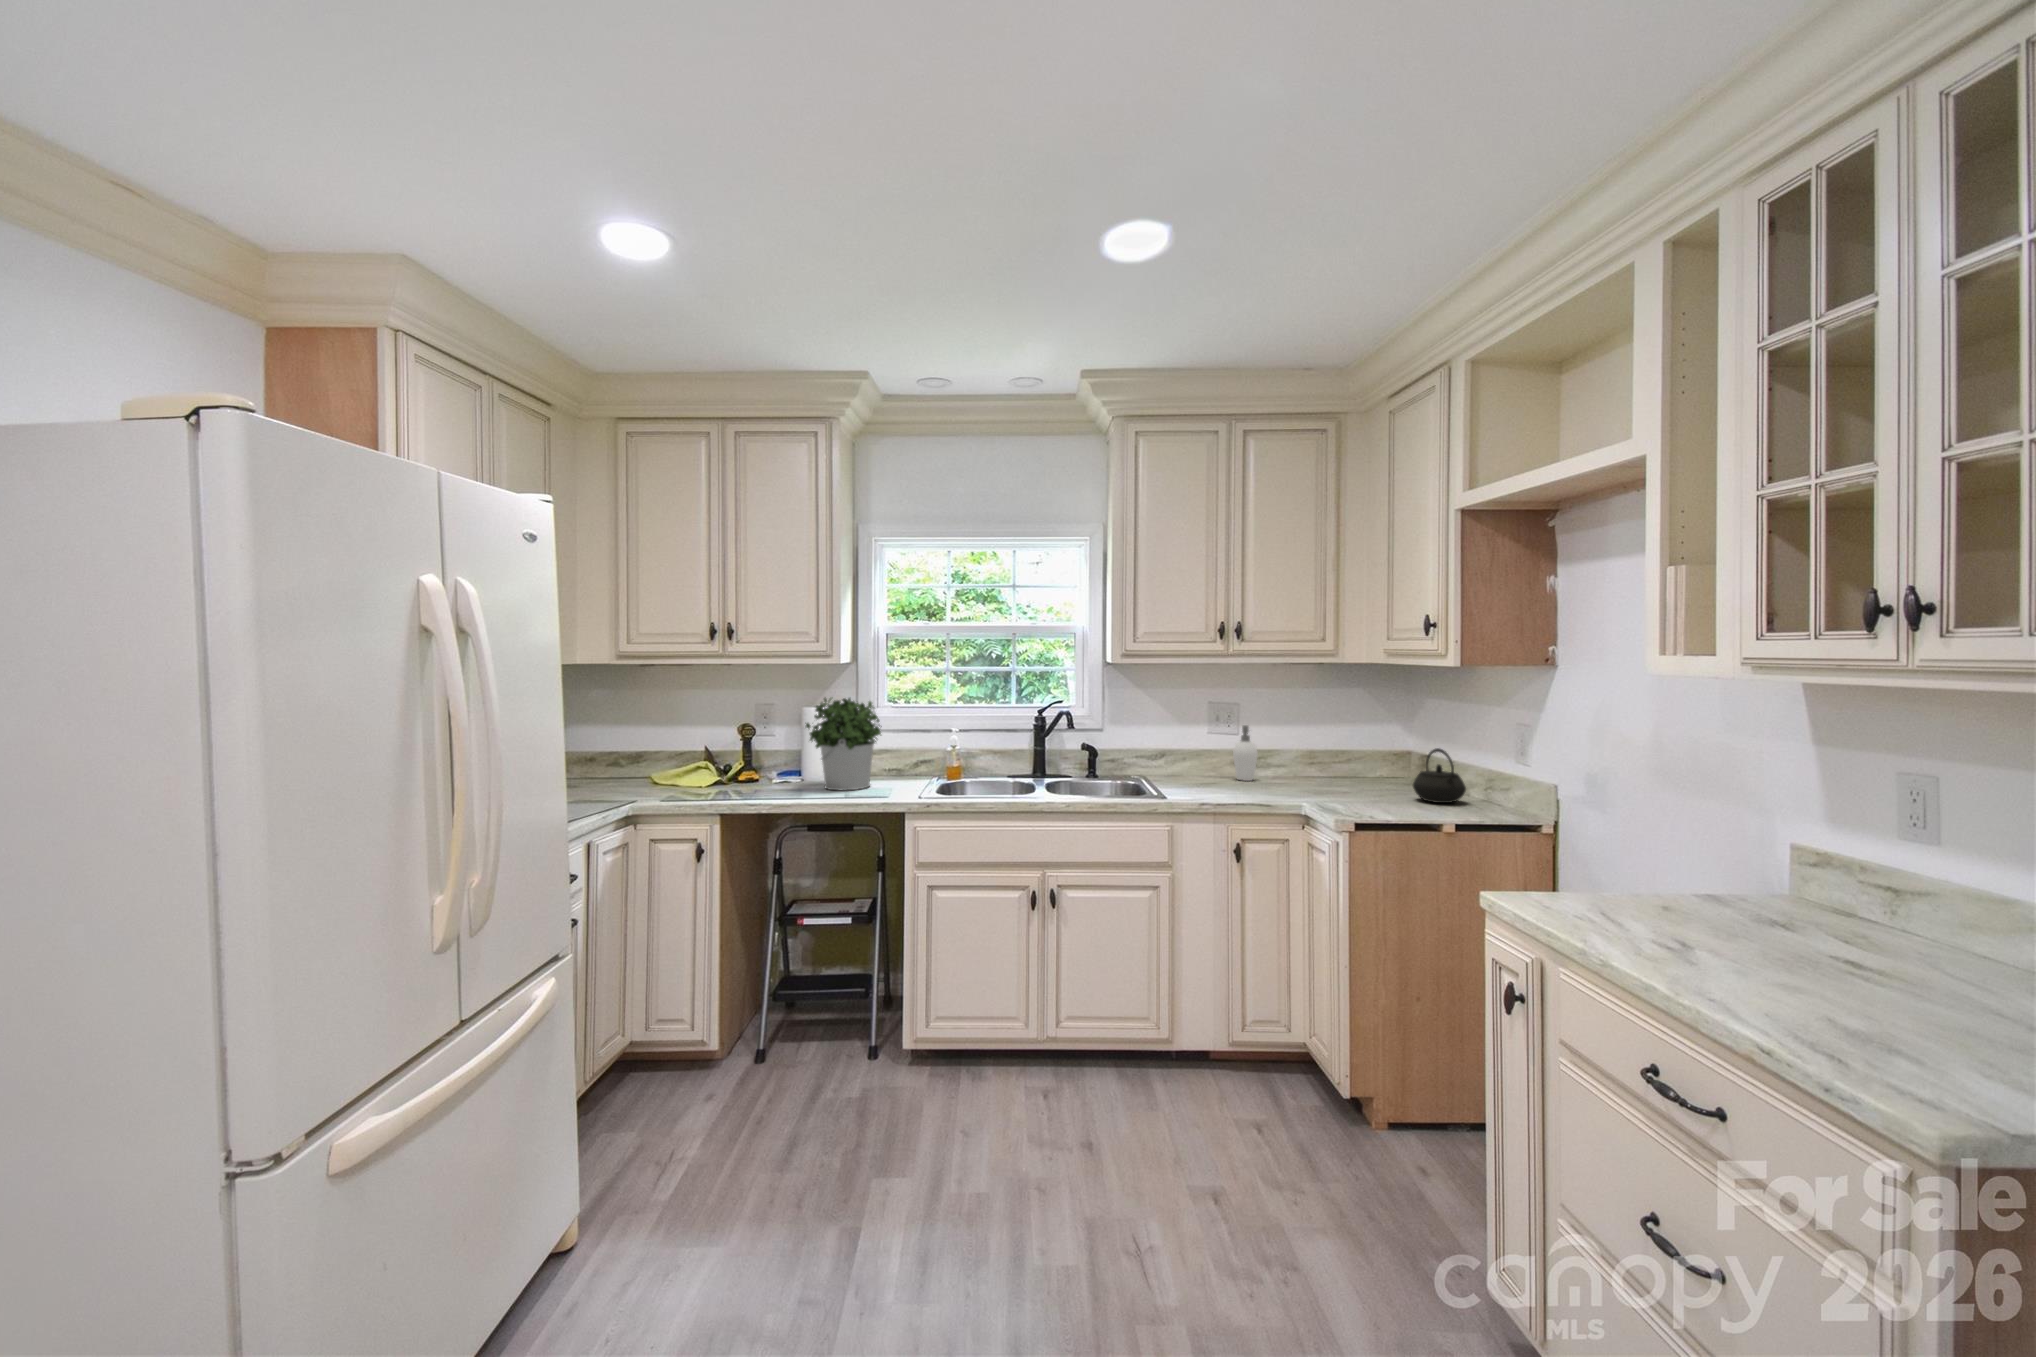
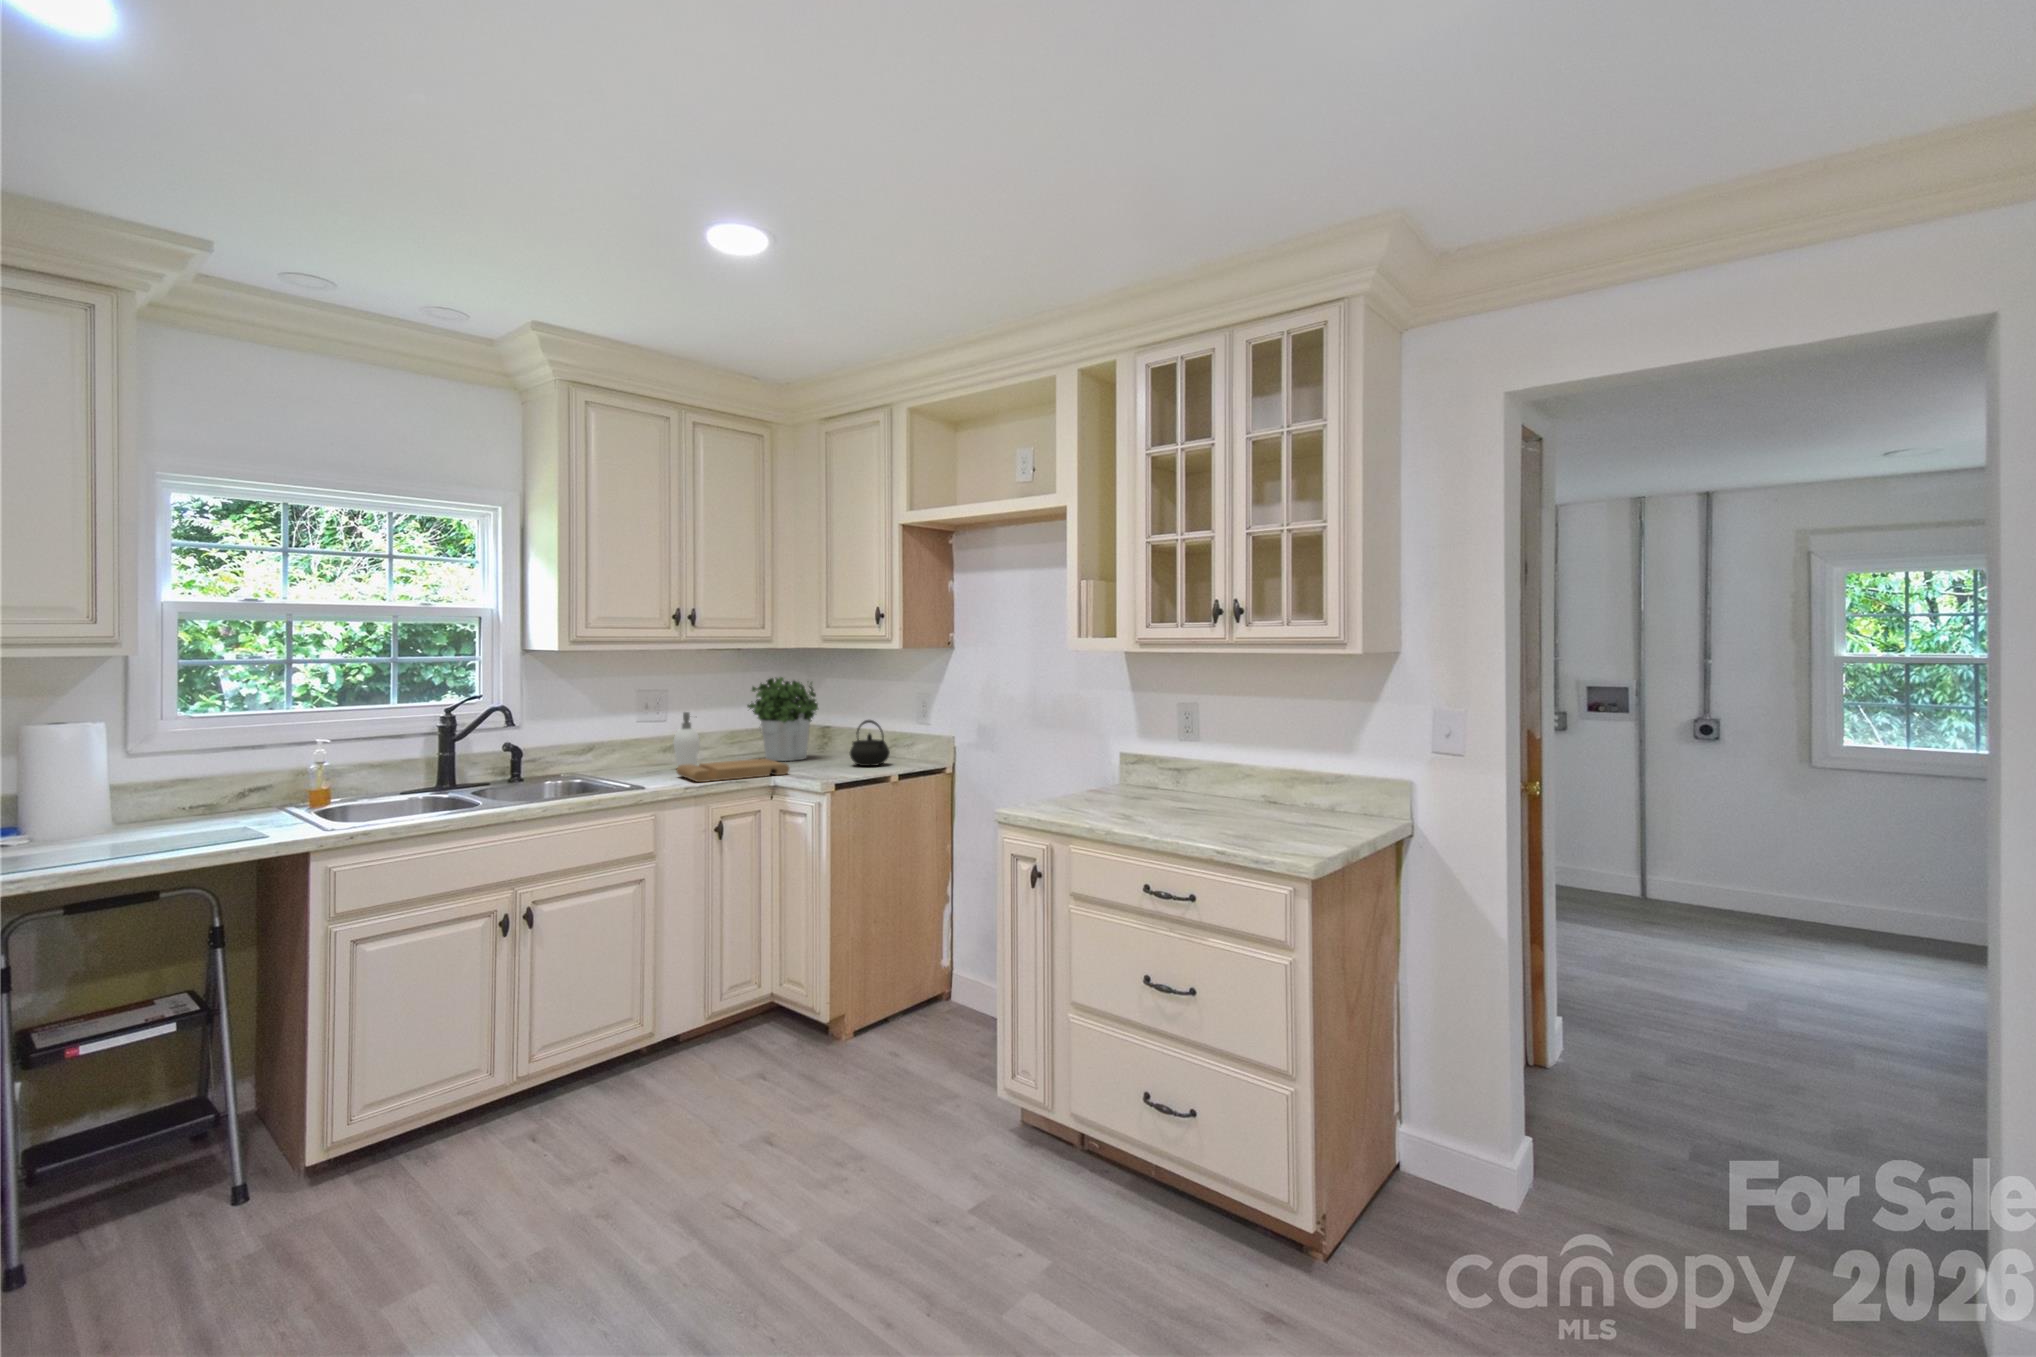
potted plant: present [806,698,882,790] -> present [748,677,818,761]
cutting board: none [1221,777,1330,800] -> present [676,759,789,782]

